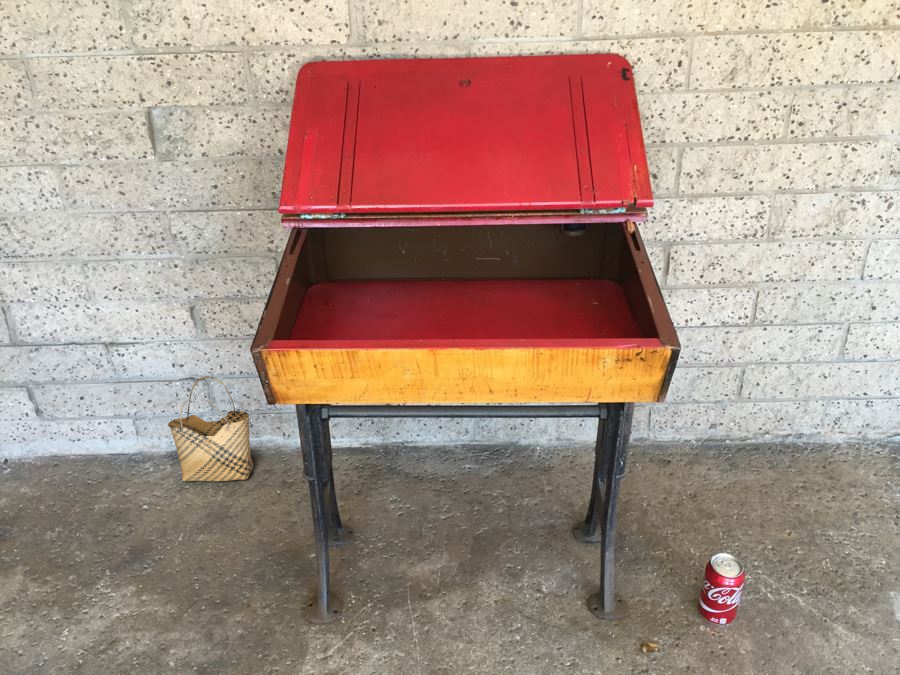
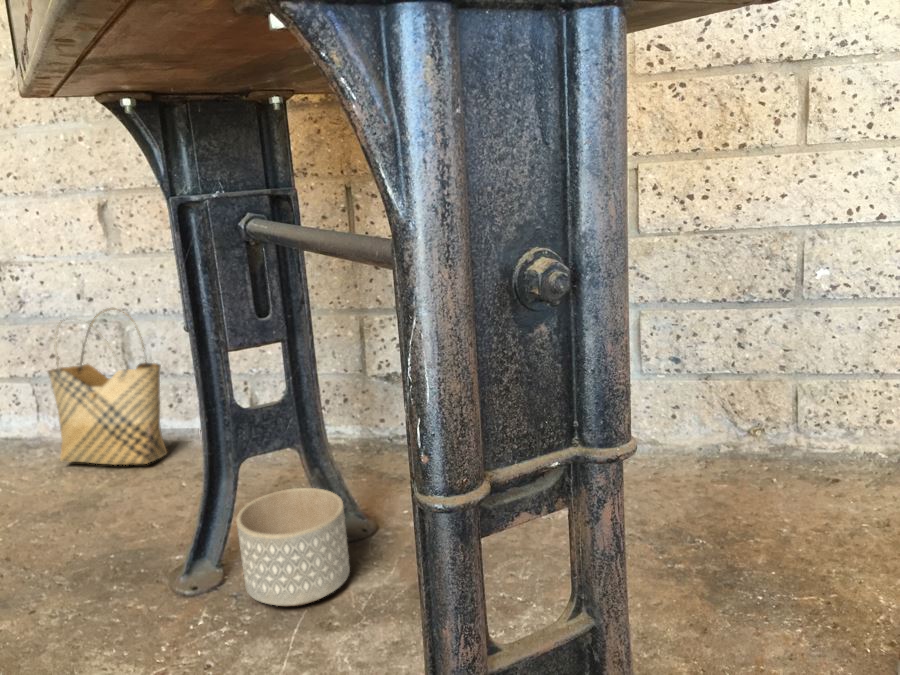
planter: none [364,516,425,588] -> present [236,488,350,606]

